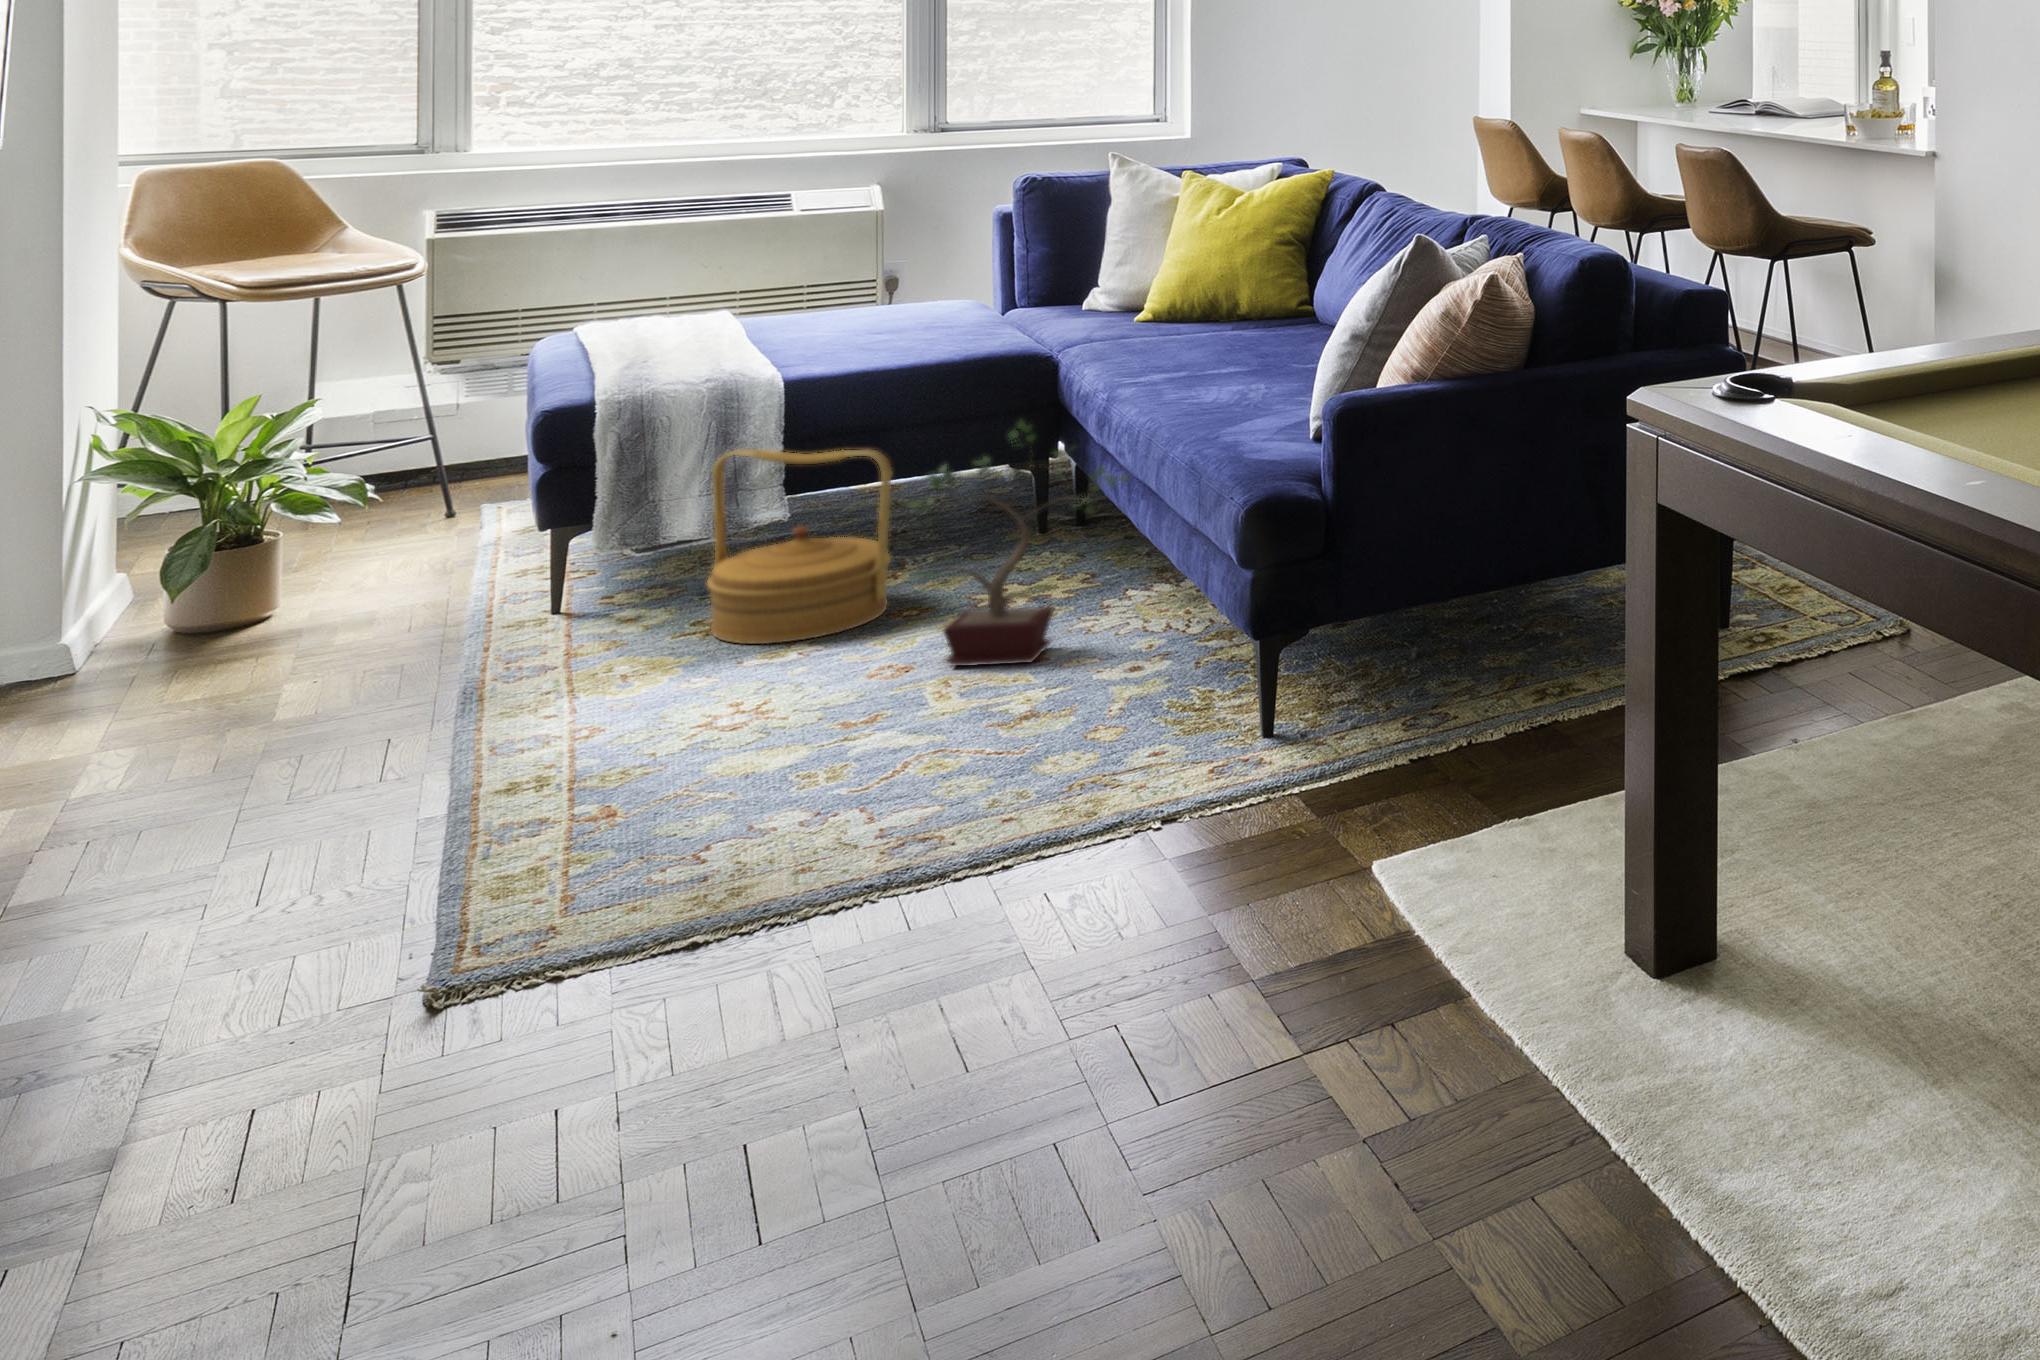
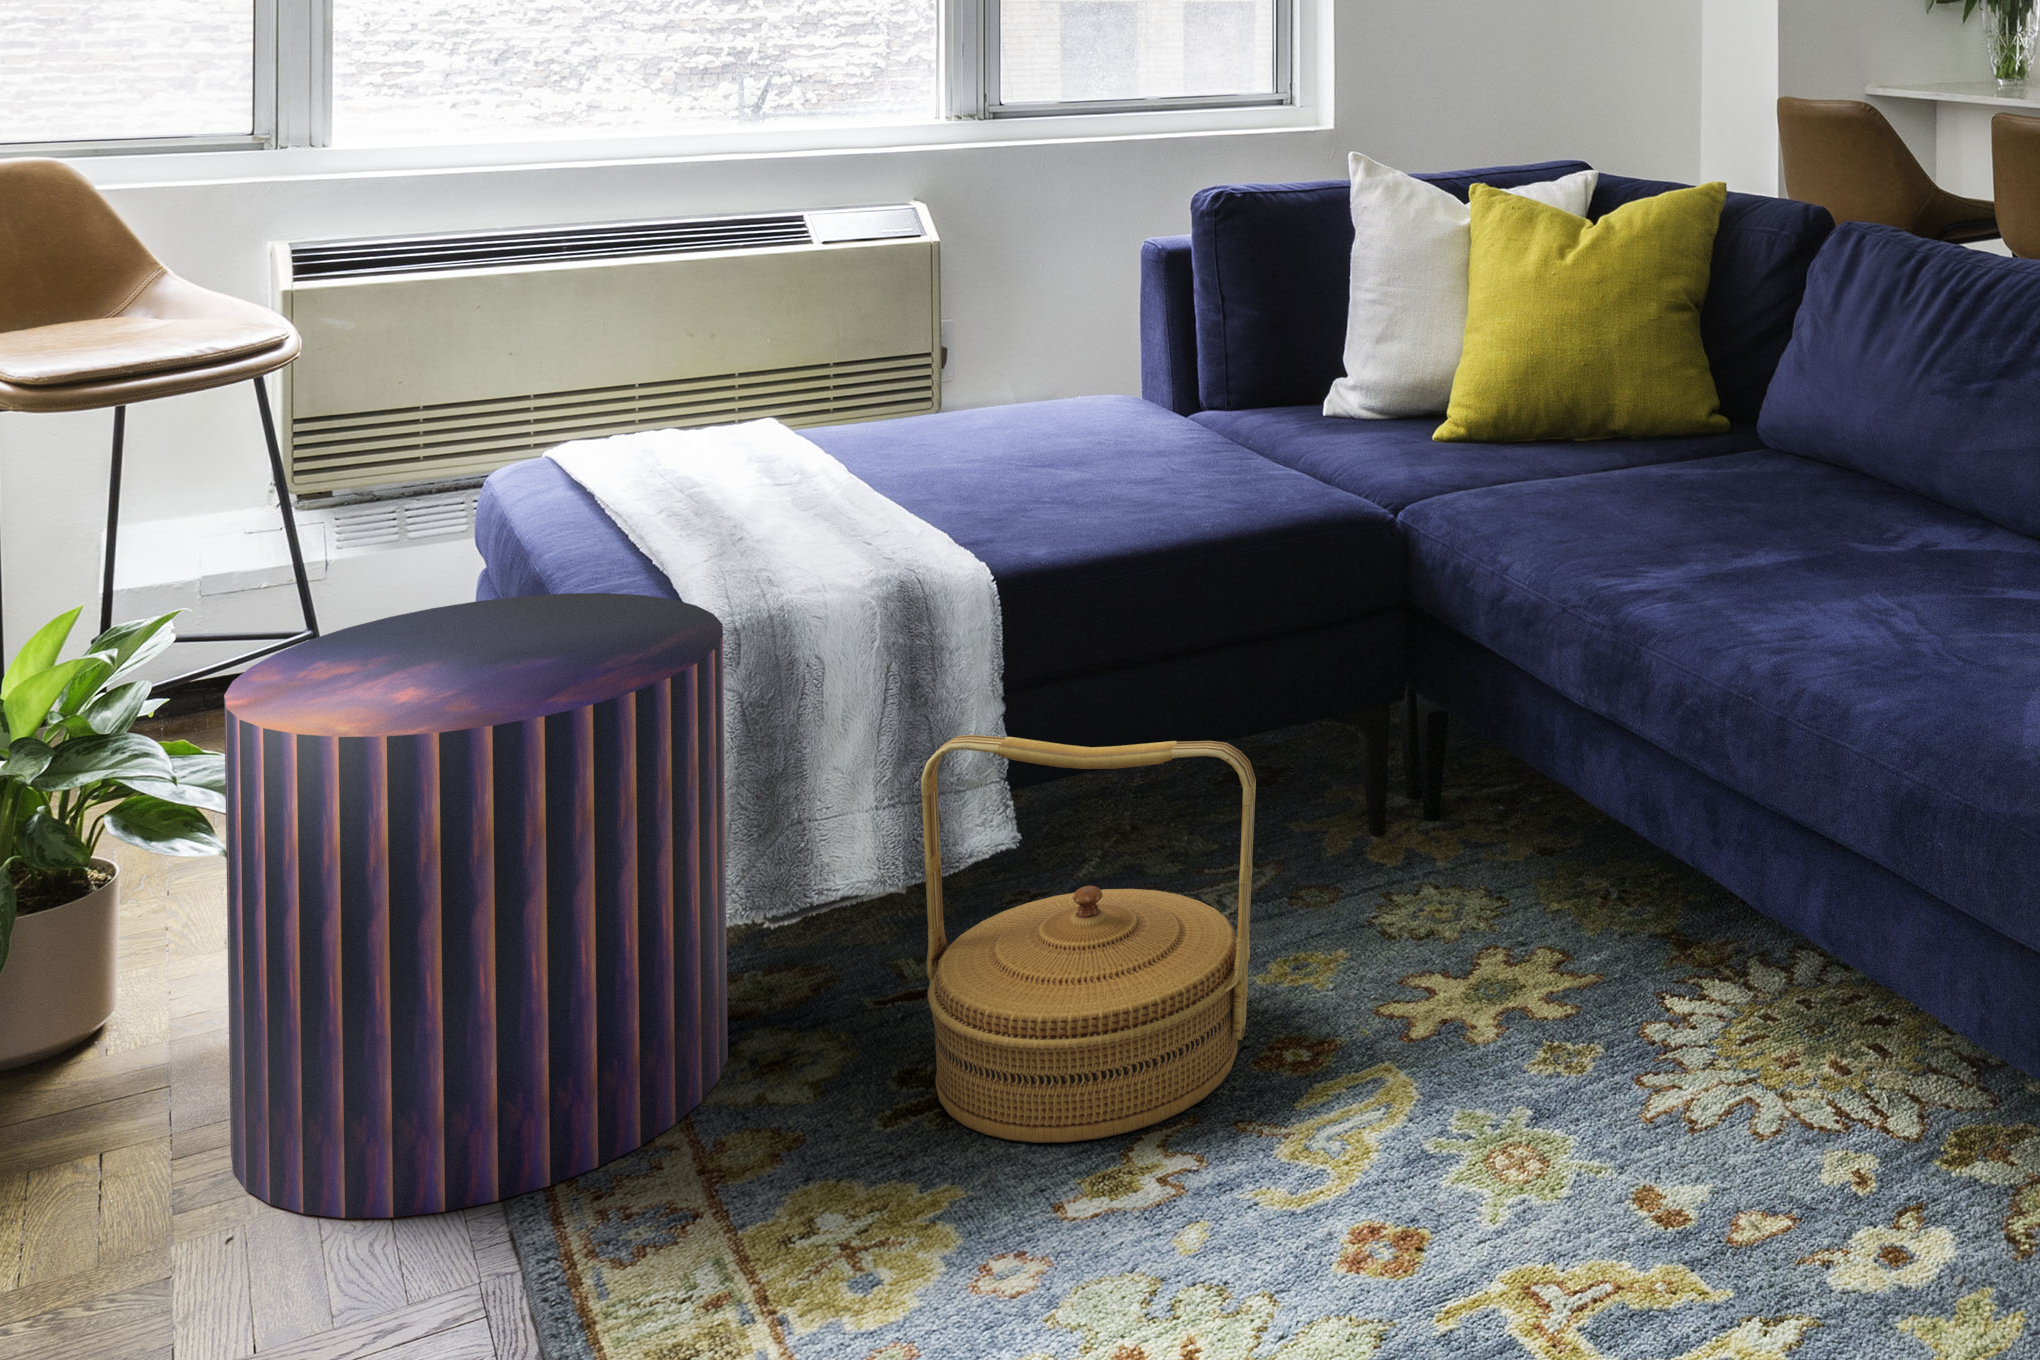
pouf: none [325,384,612,674] -> present [224,593,728,1218]
potted plant: present [909,419,1128,666] -> none [1381,711,1839,1233]

